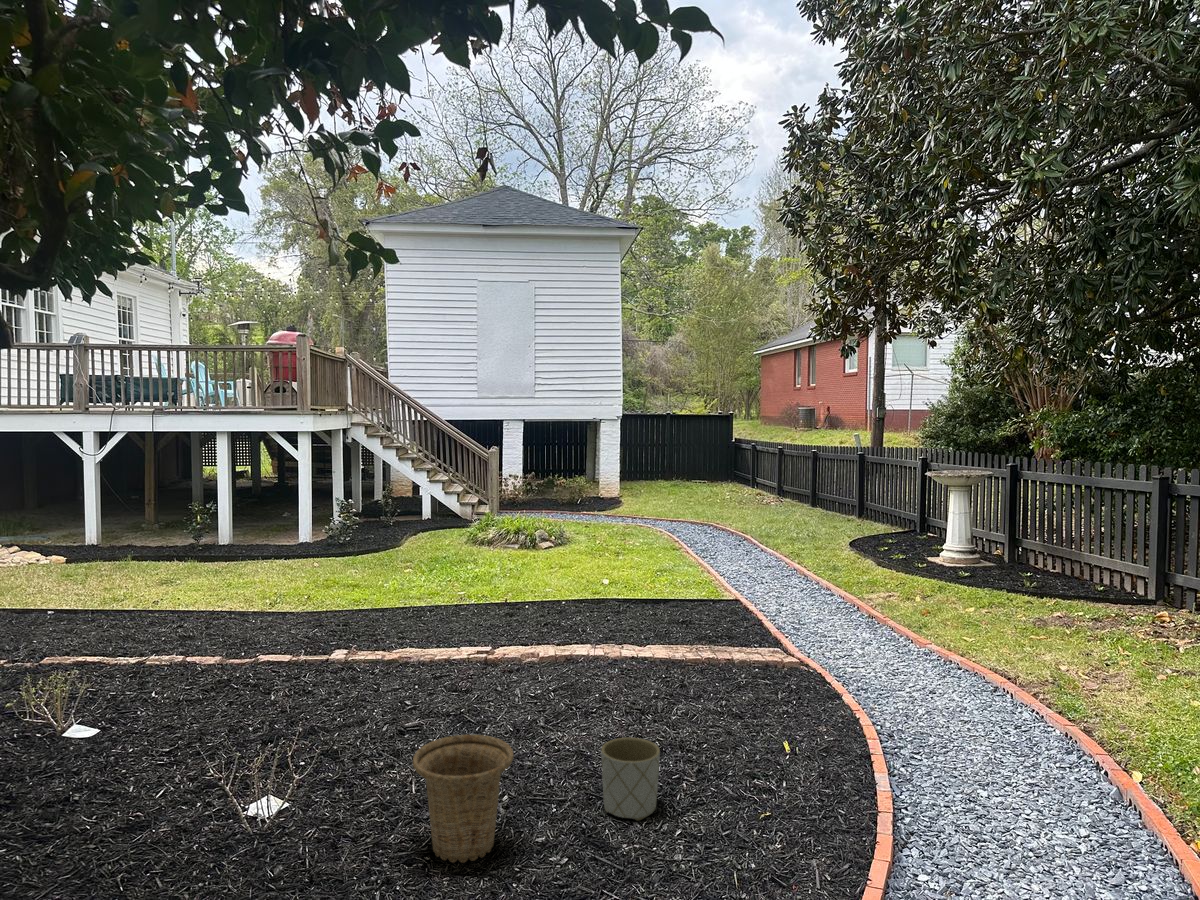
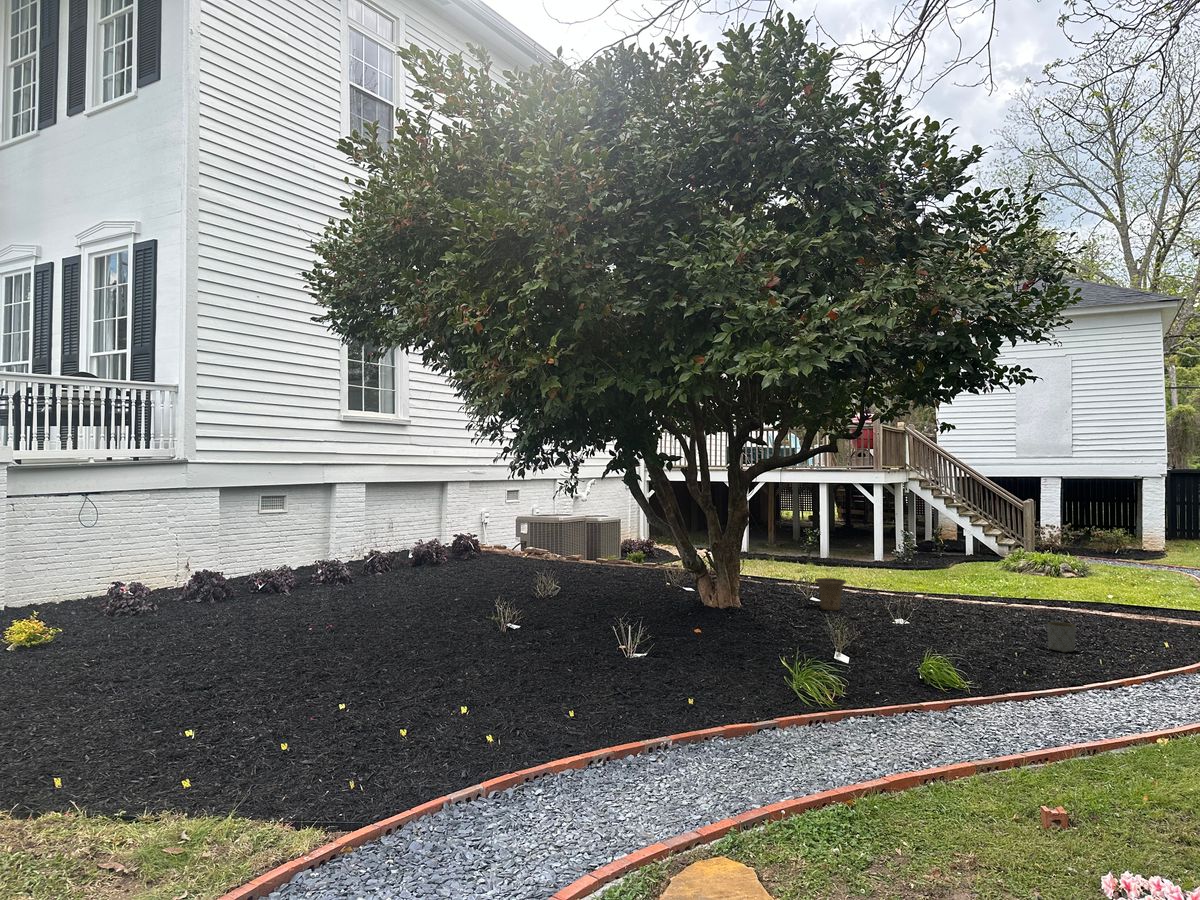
basket: present [413,735,513,863] -> present [815,578,846,611]

